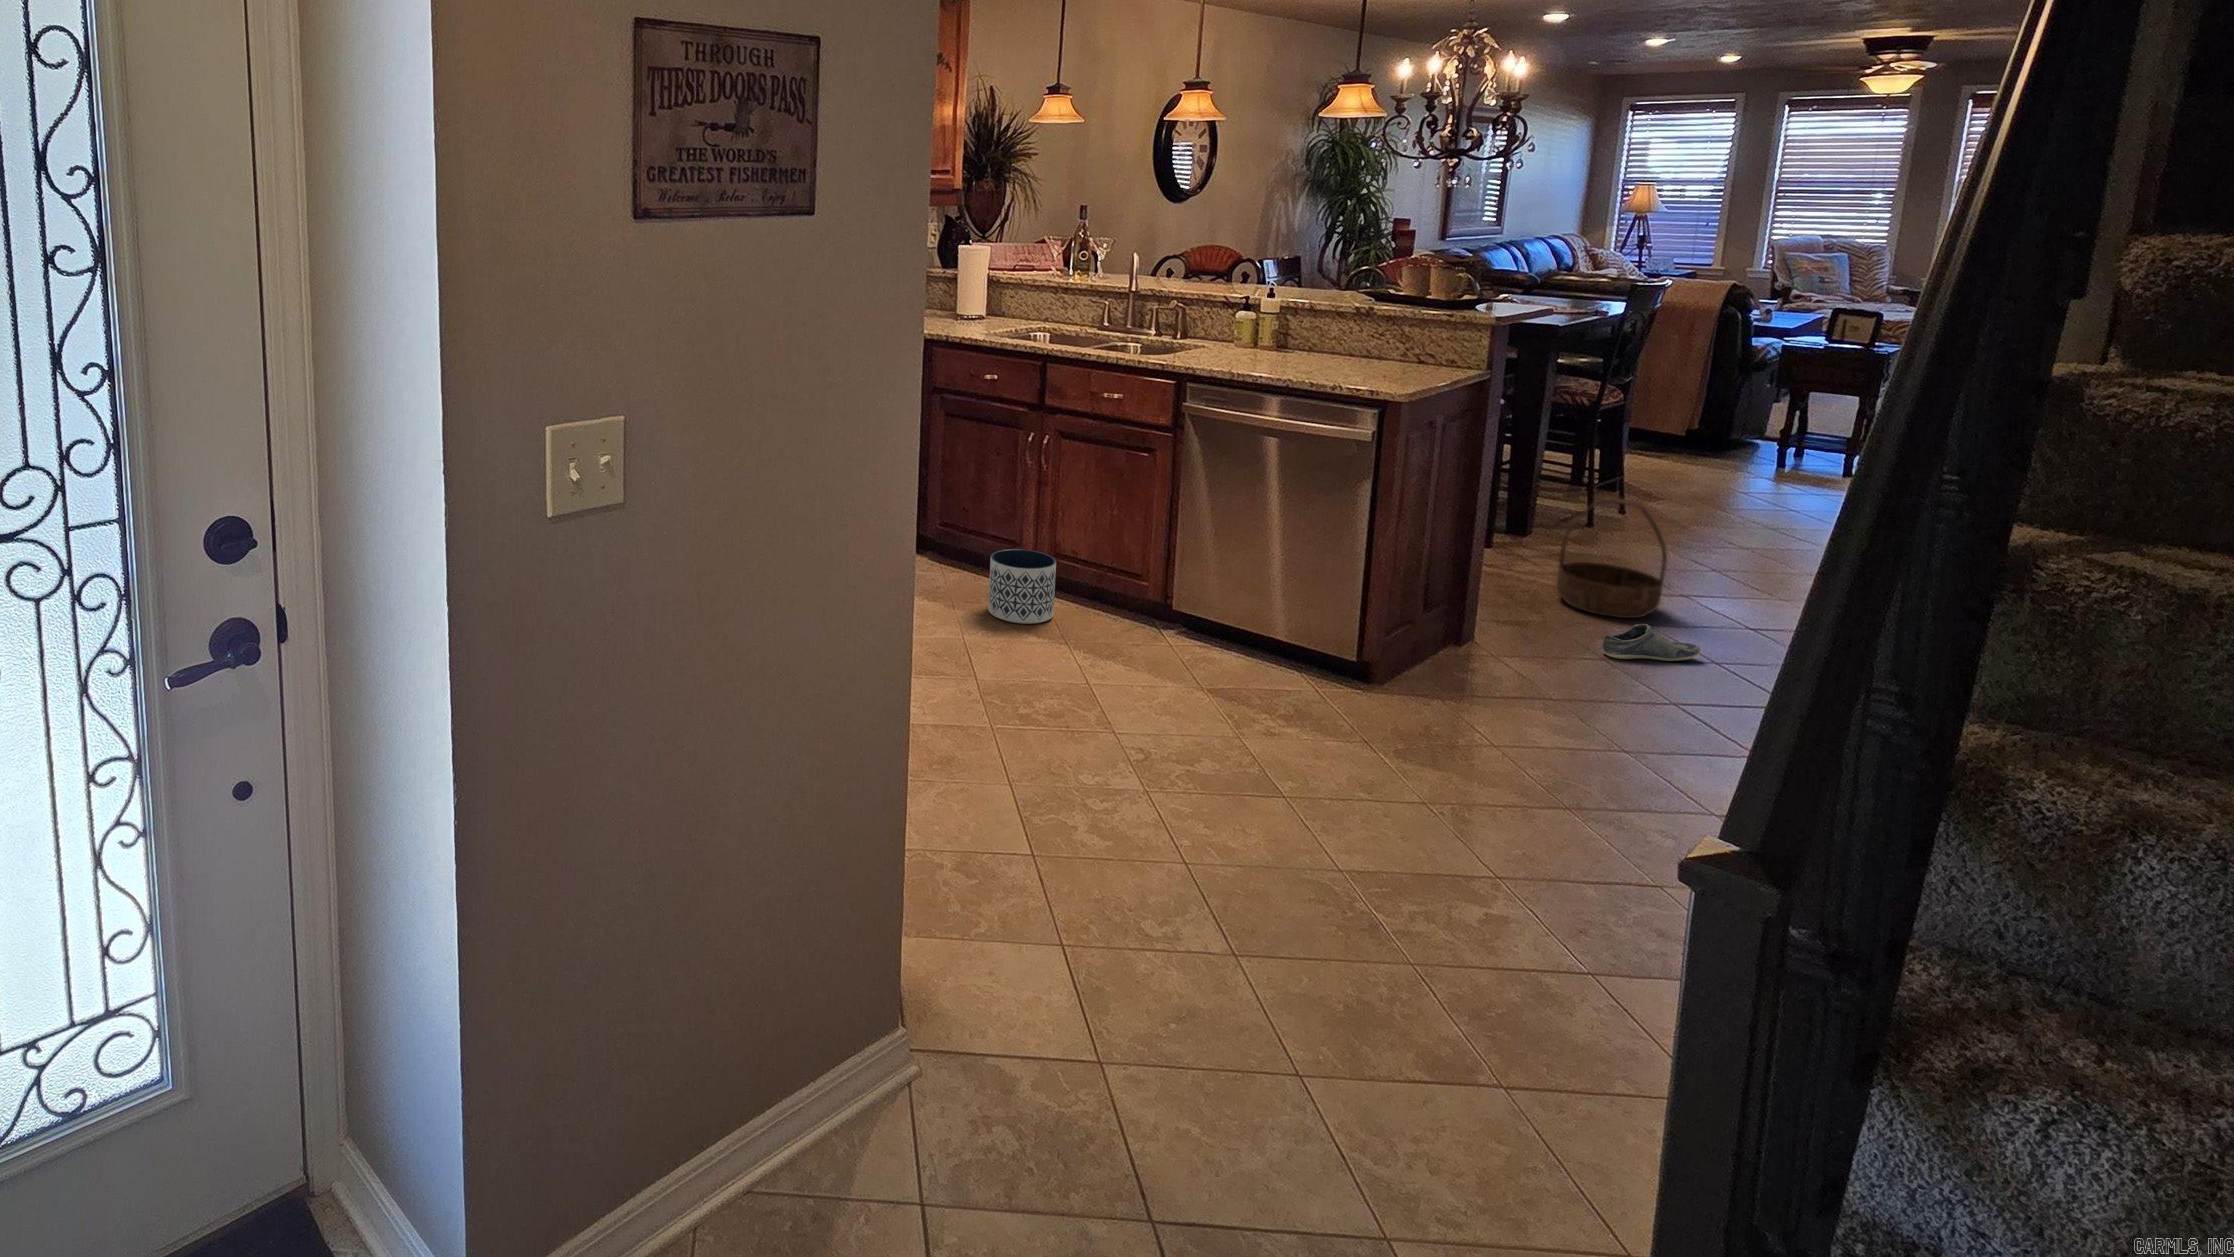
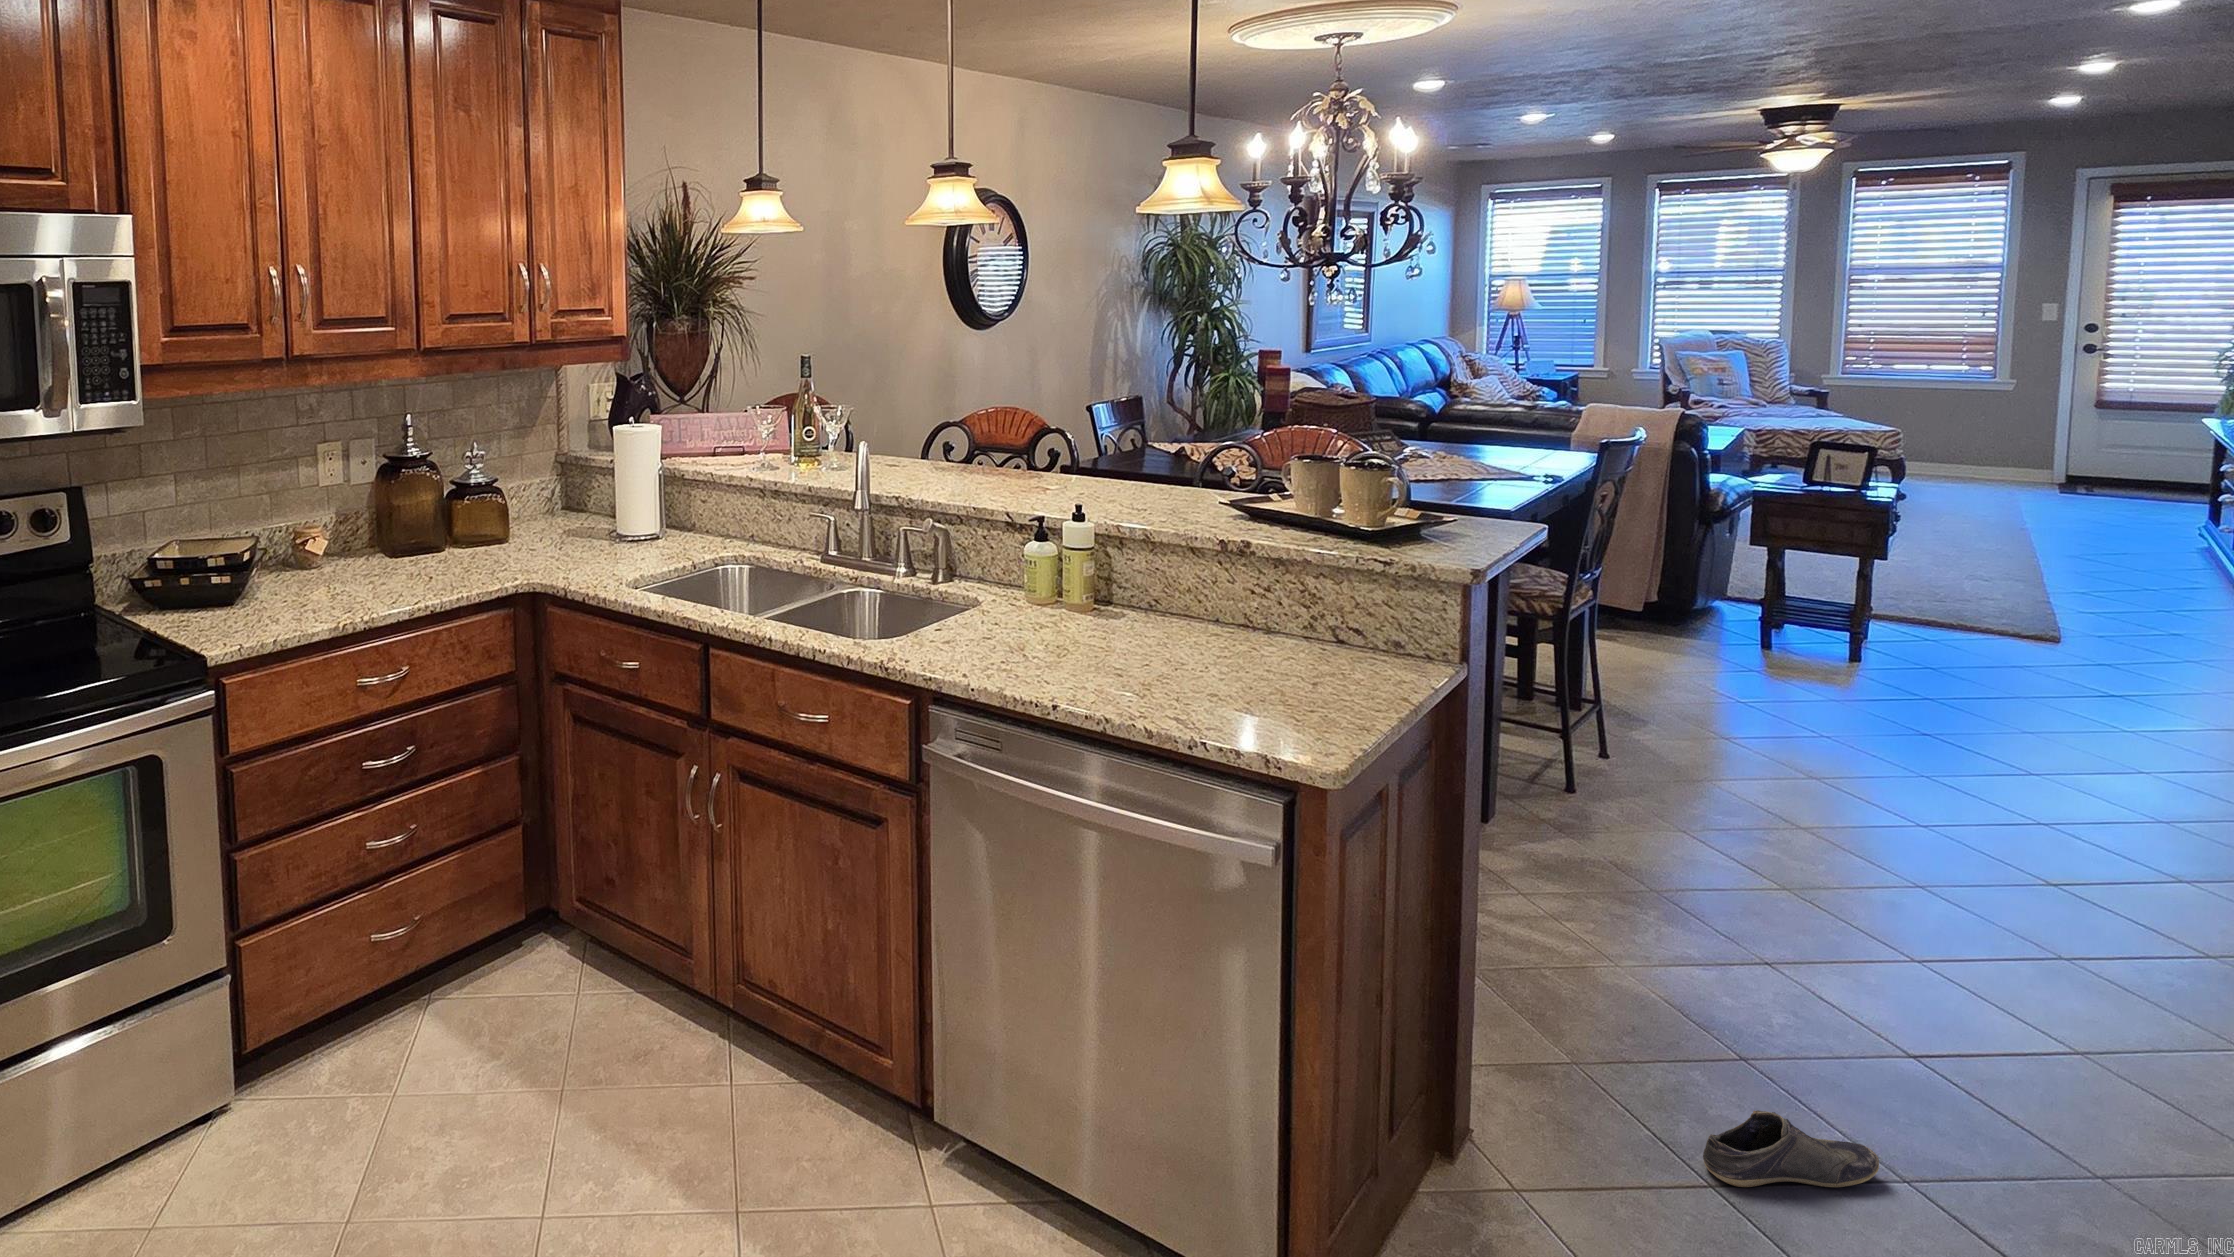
basket: present [1556,497,1667,618] -> none [1574,821,1760,1042]
planter: present [988,549,1056,624] -> none [607,992,727,1163]

